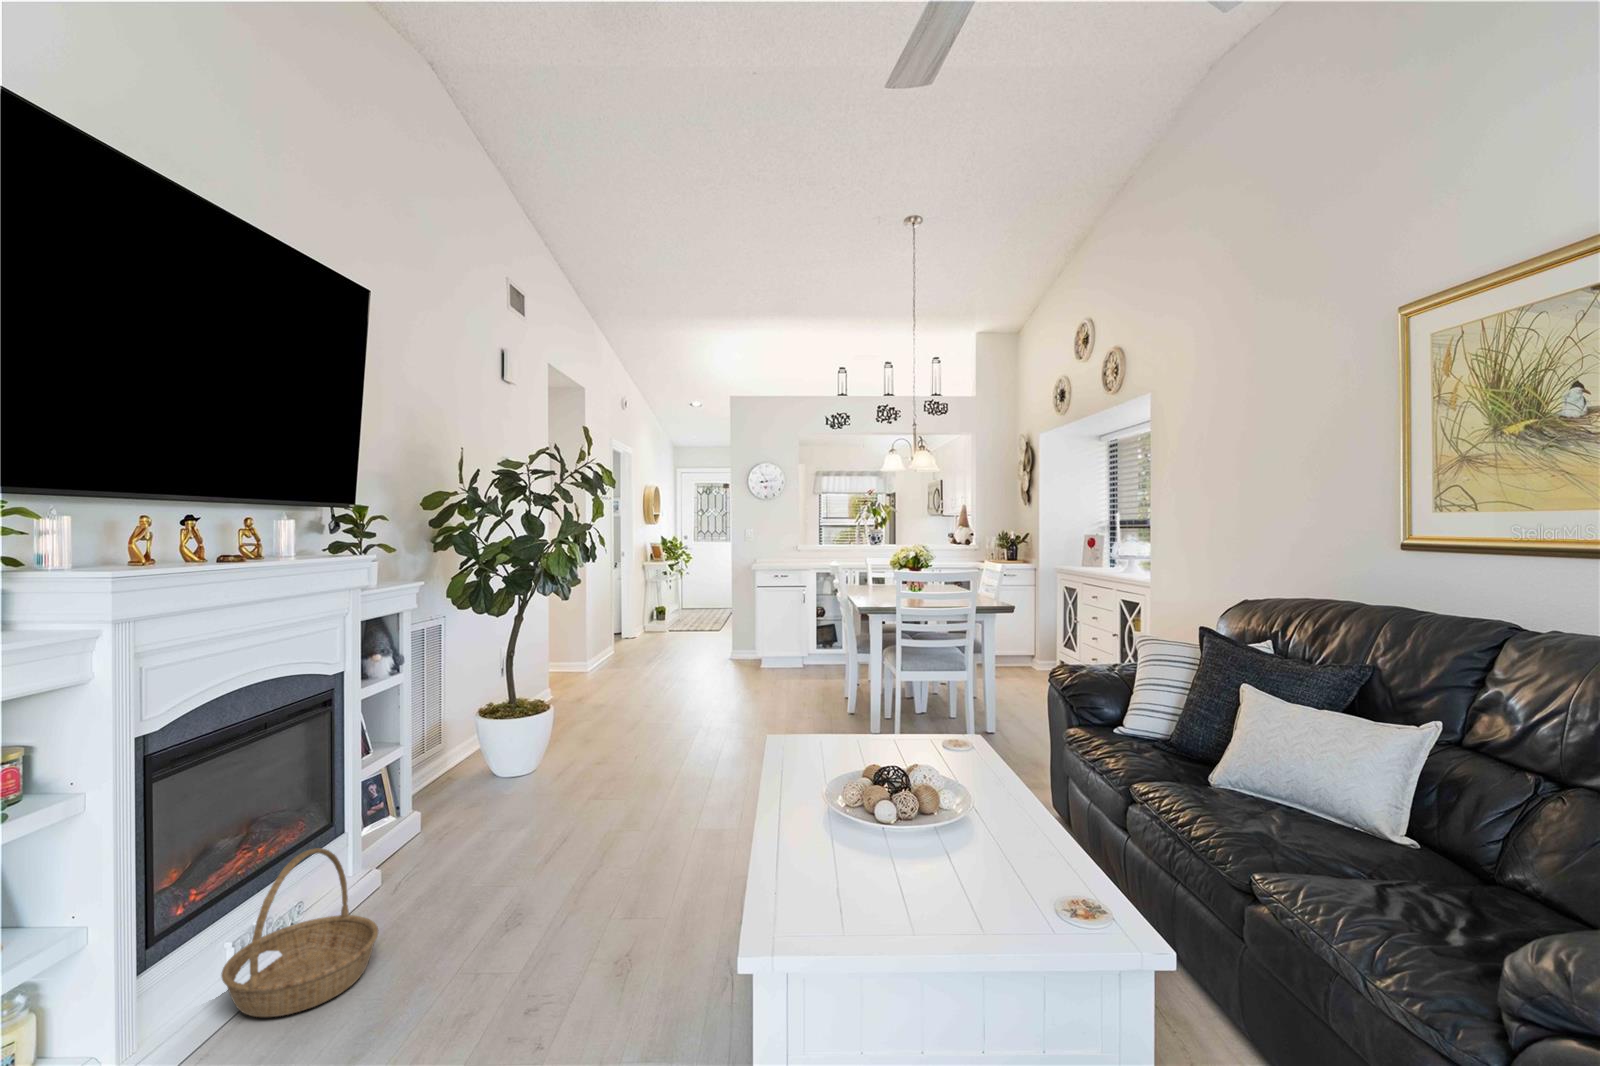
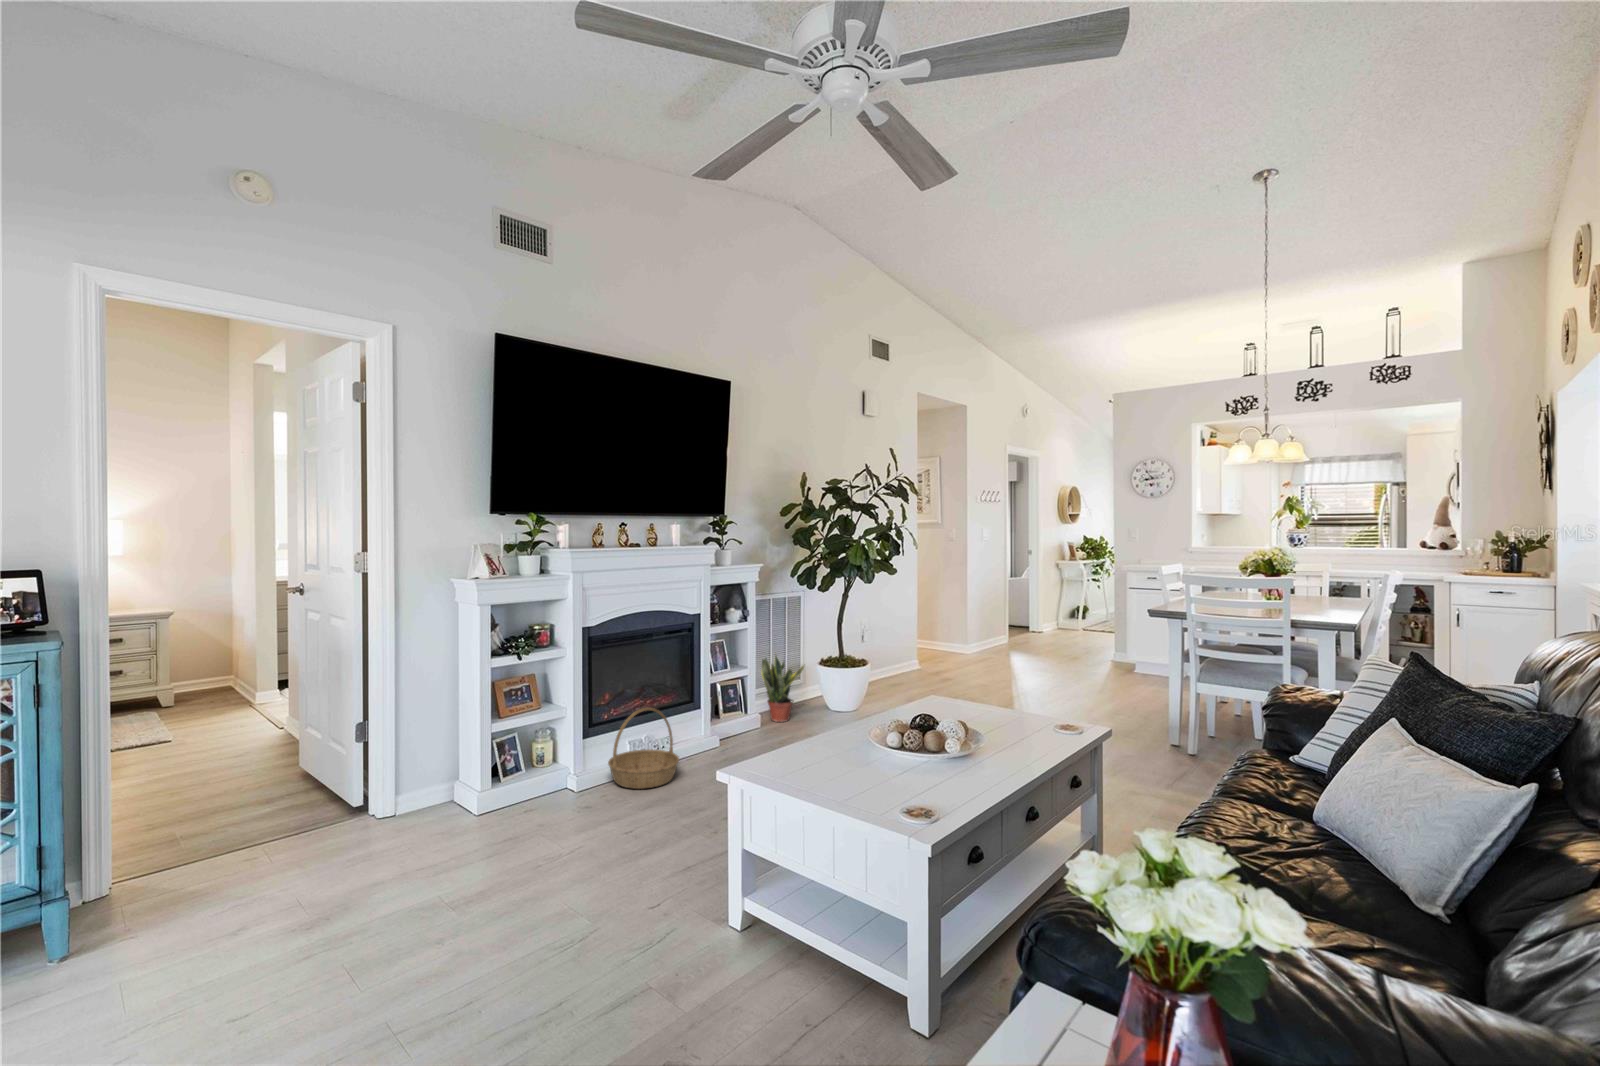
potted plant: none [415,708,493,812] -> present [761,656,804,722]

